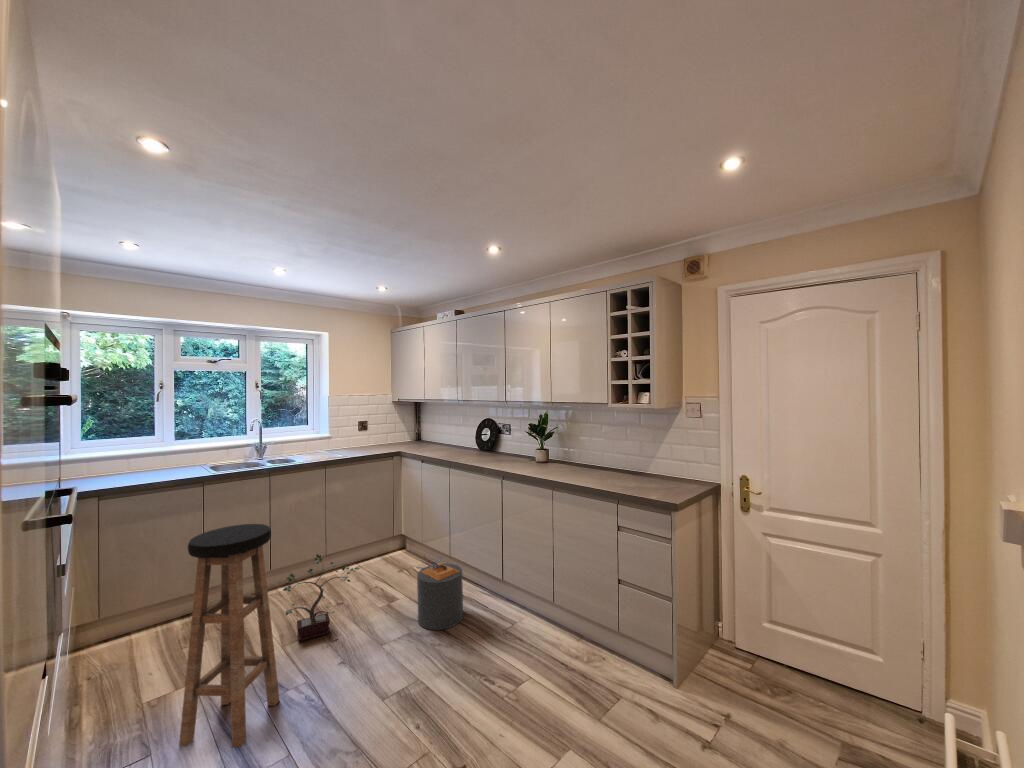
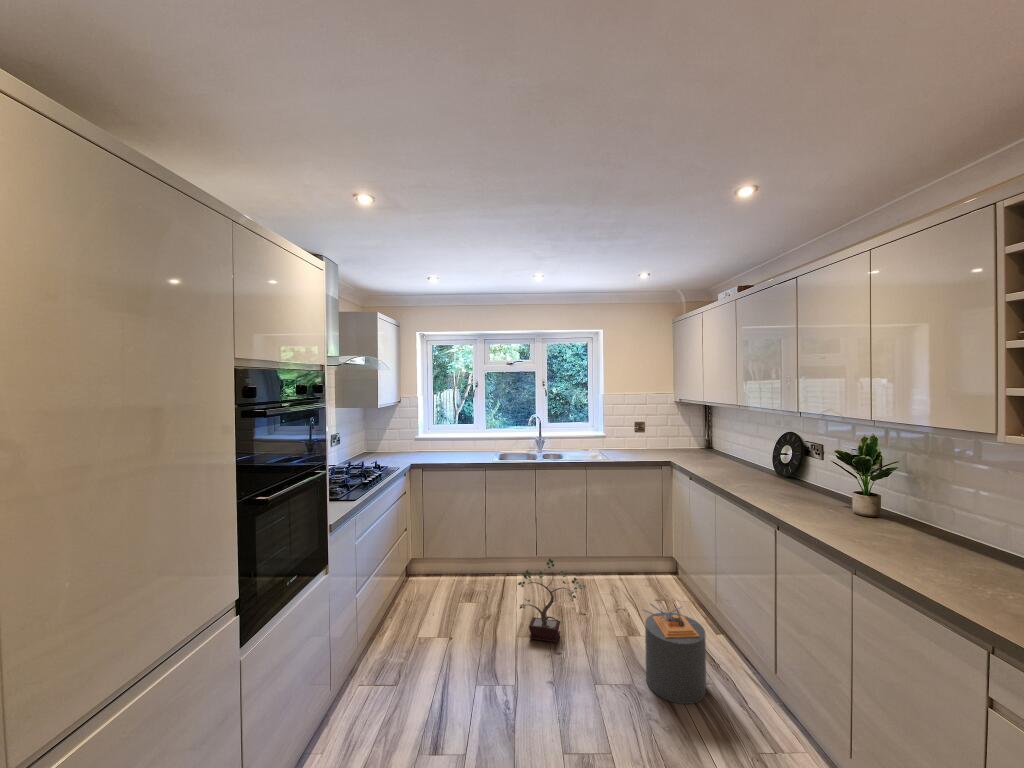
bar stool: present [179,524,279,748] -> none [415,516,488,717]

